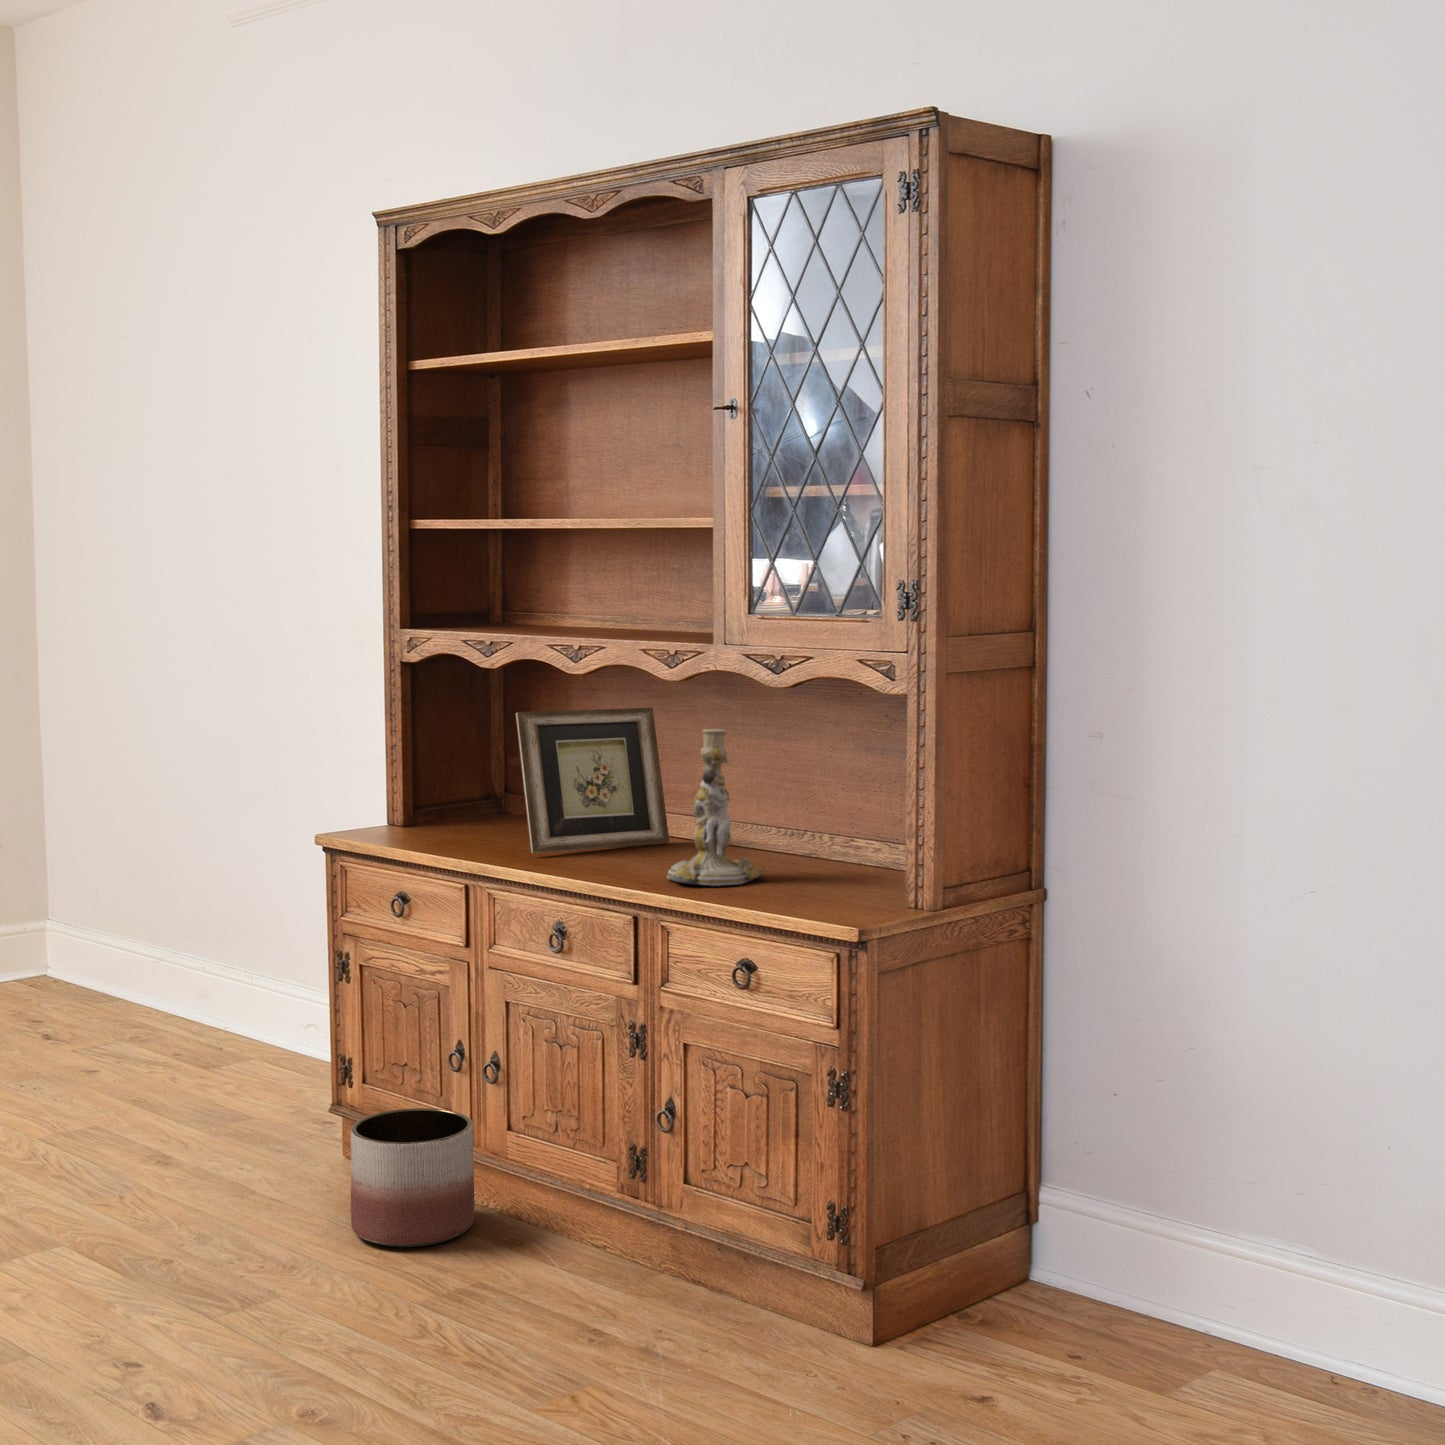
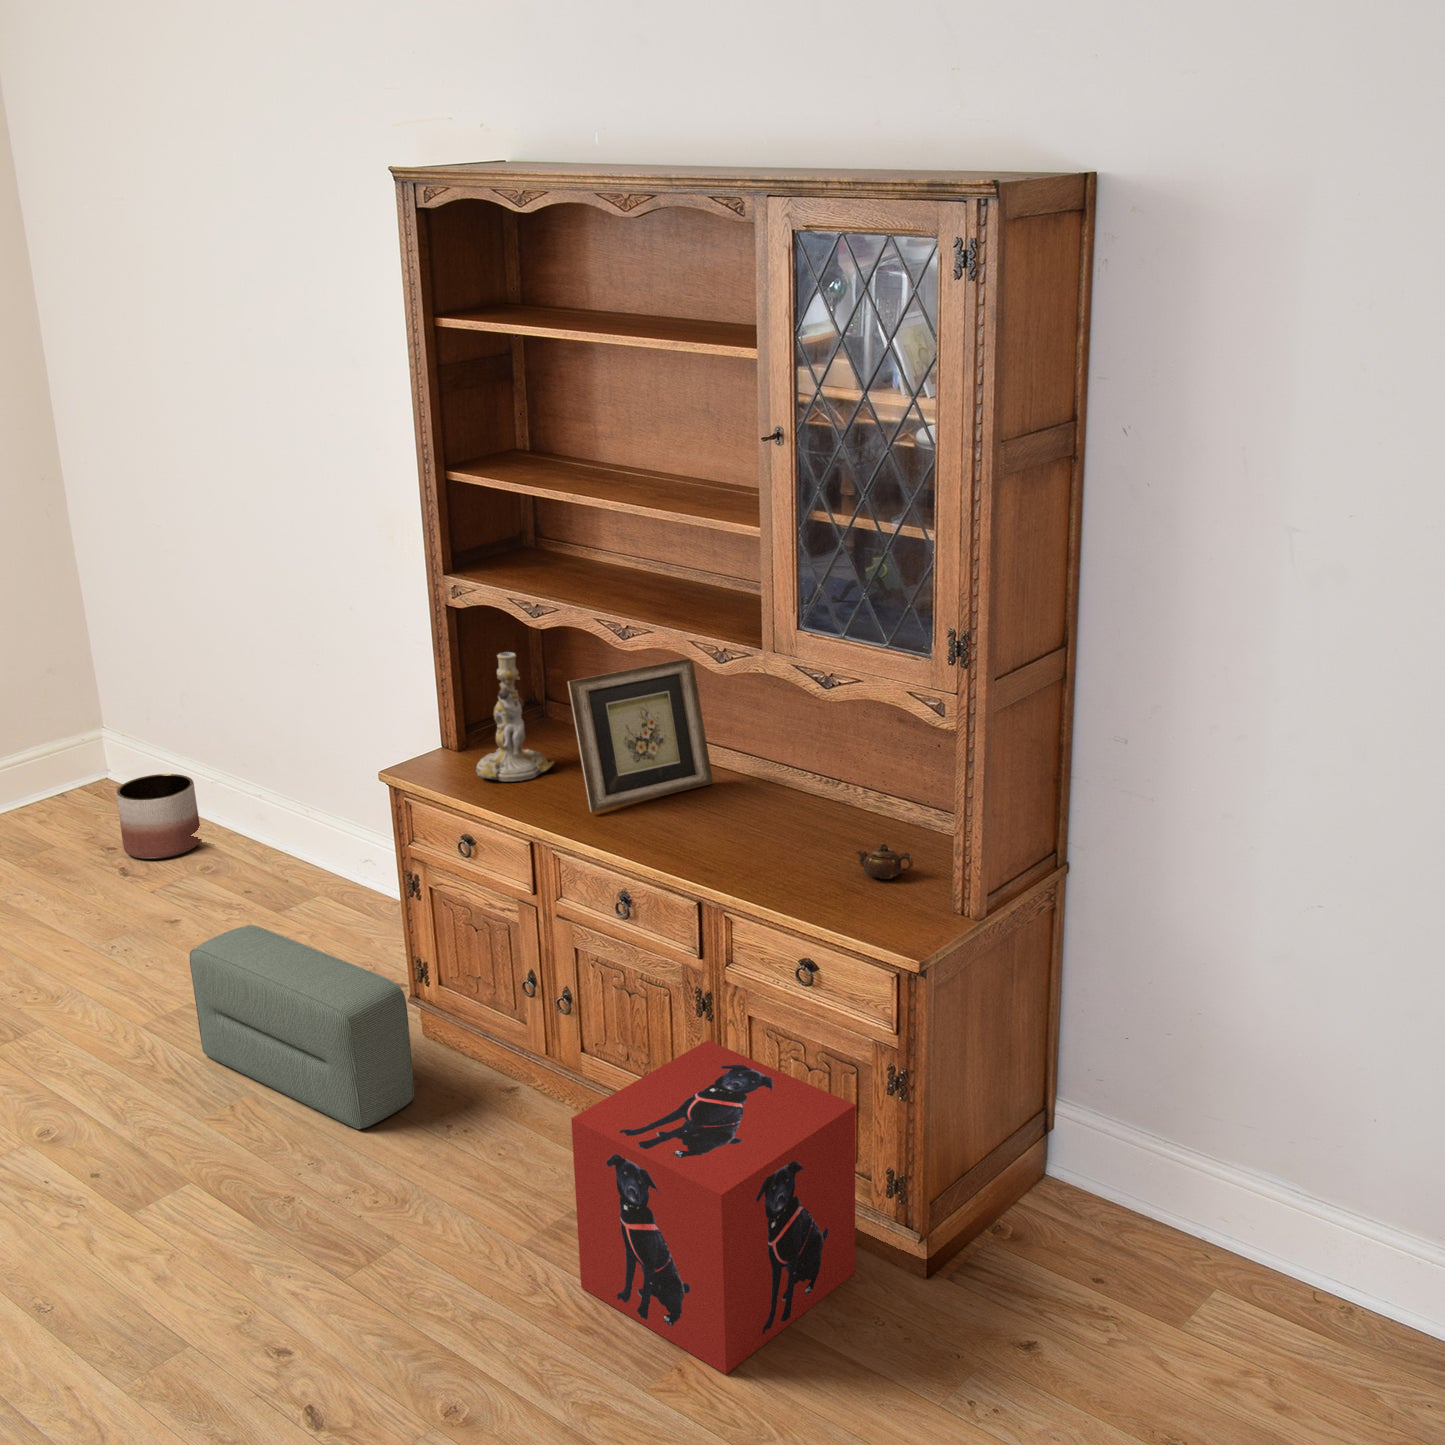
candlestick: present [667,729,765,886] -> present [476,652,554,781]
teapot: none [807,851,869,889] -> present [856,843,913,879]
pouf: none [94,1013,321,1215] -> present [190,925,414,1129]
storage box: none [471,1077,793,1417] -> present [571,1040,856,1374]
planter: present [351,1108,475,1247] -> present [116,774,201,859]

